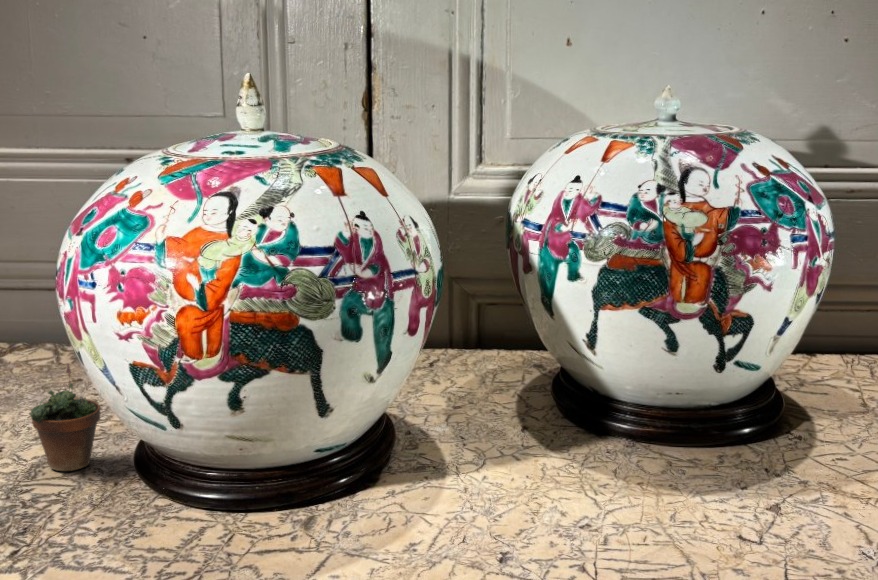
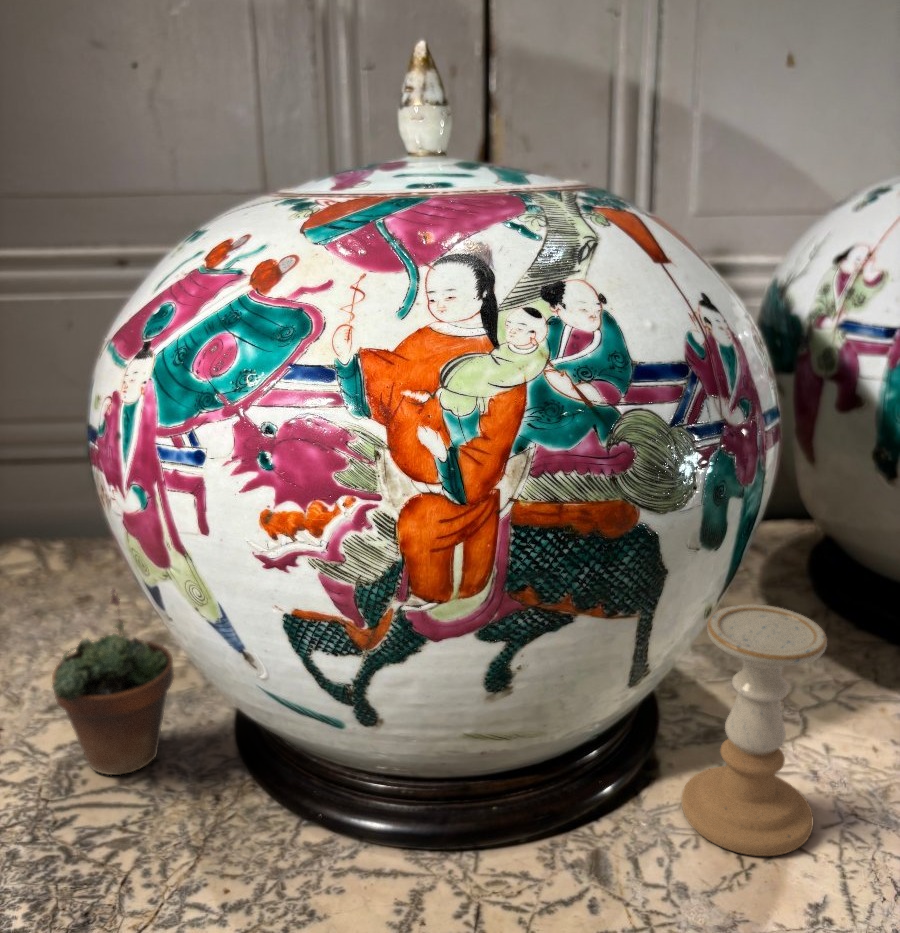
candle holder: none [362,386,434,523] -> present [681,604,827,856]

